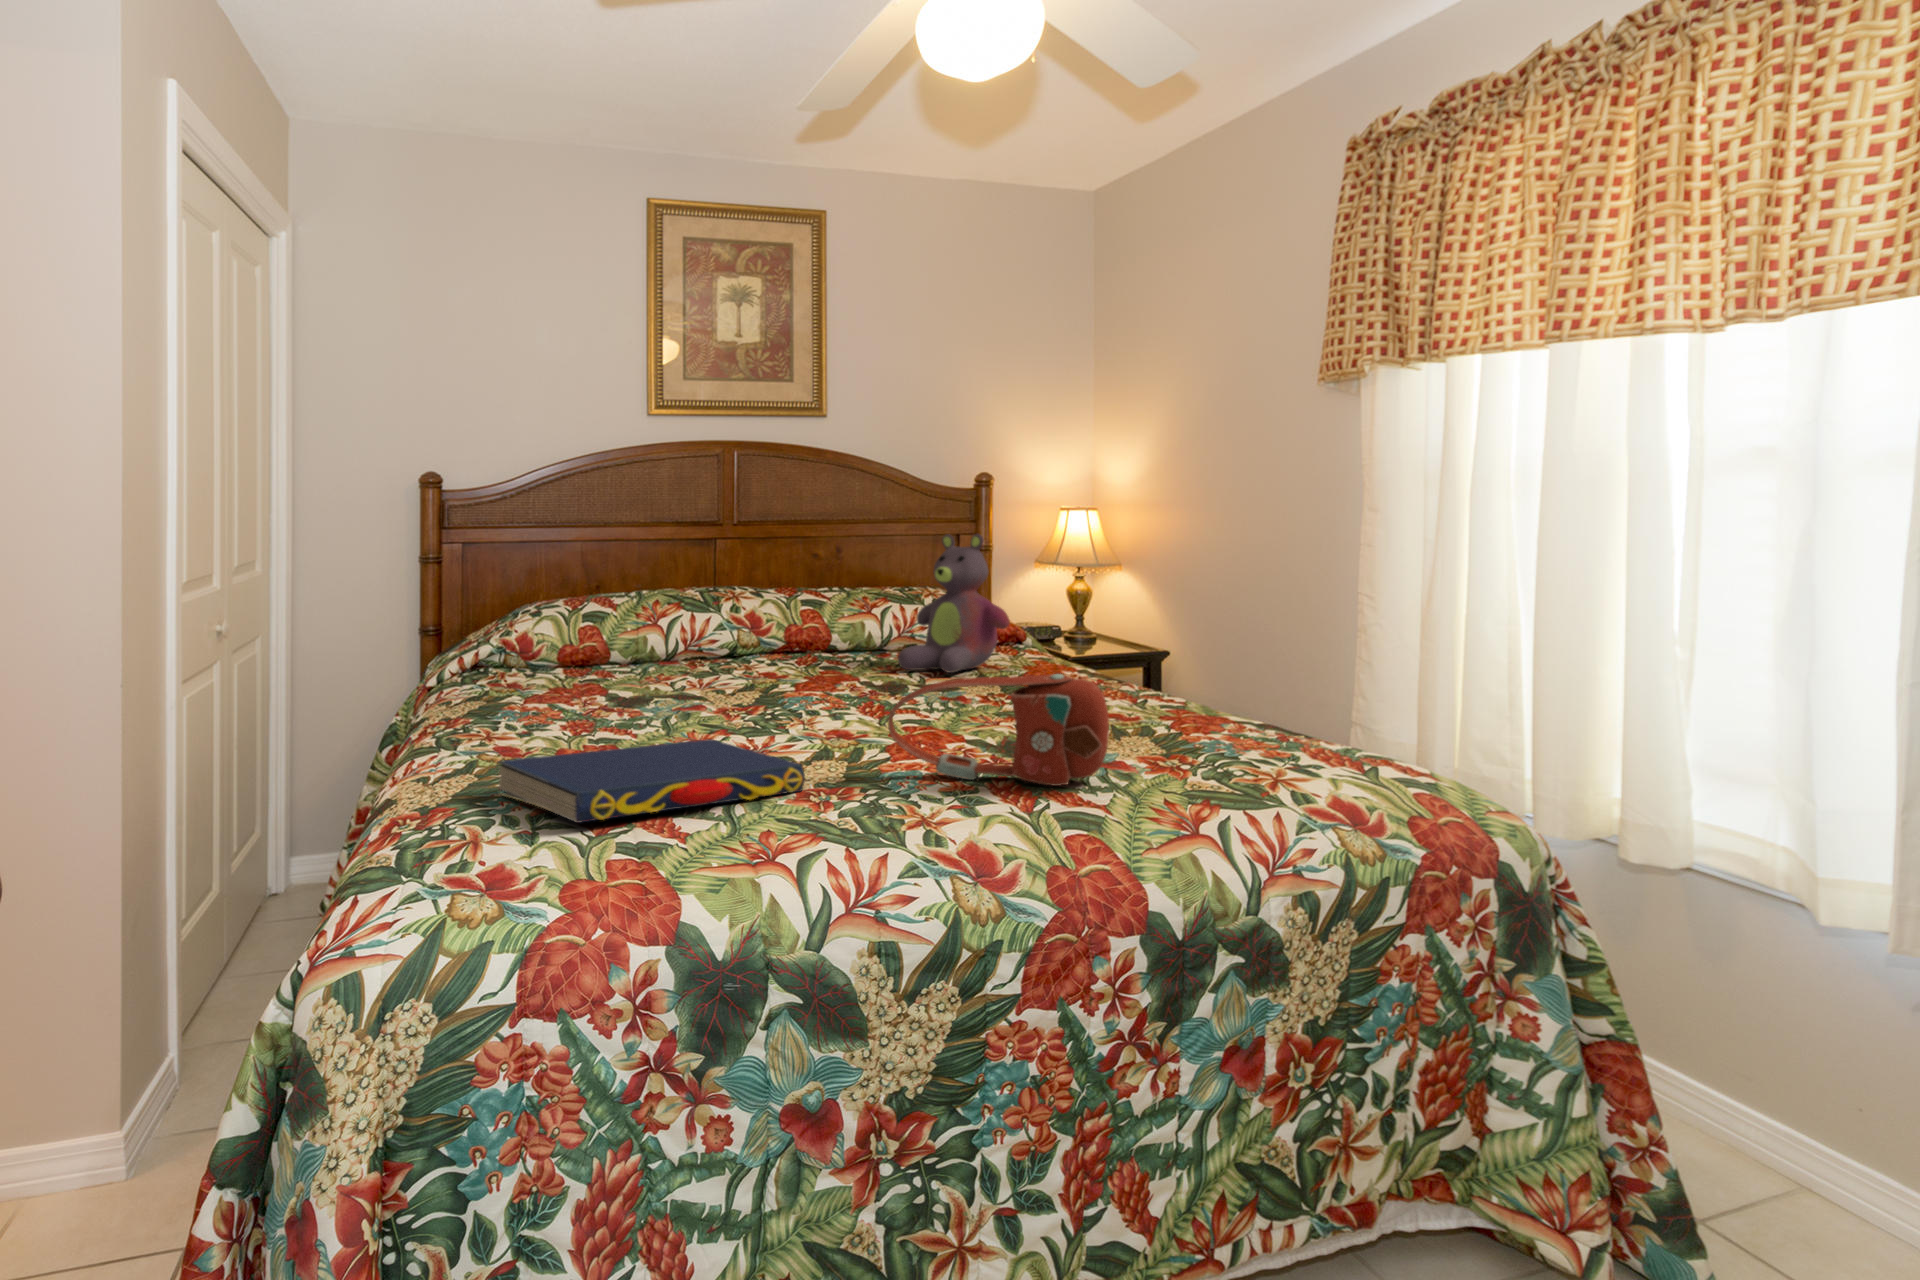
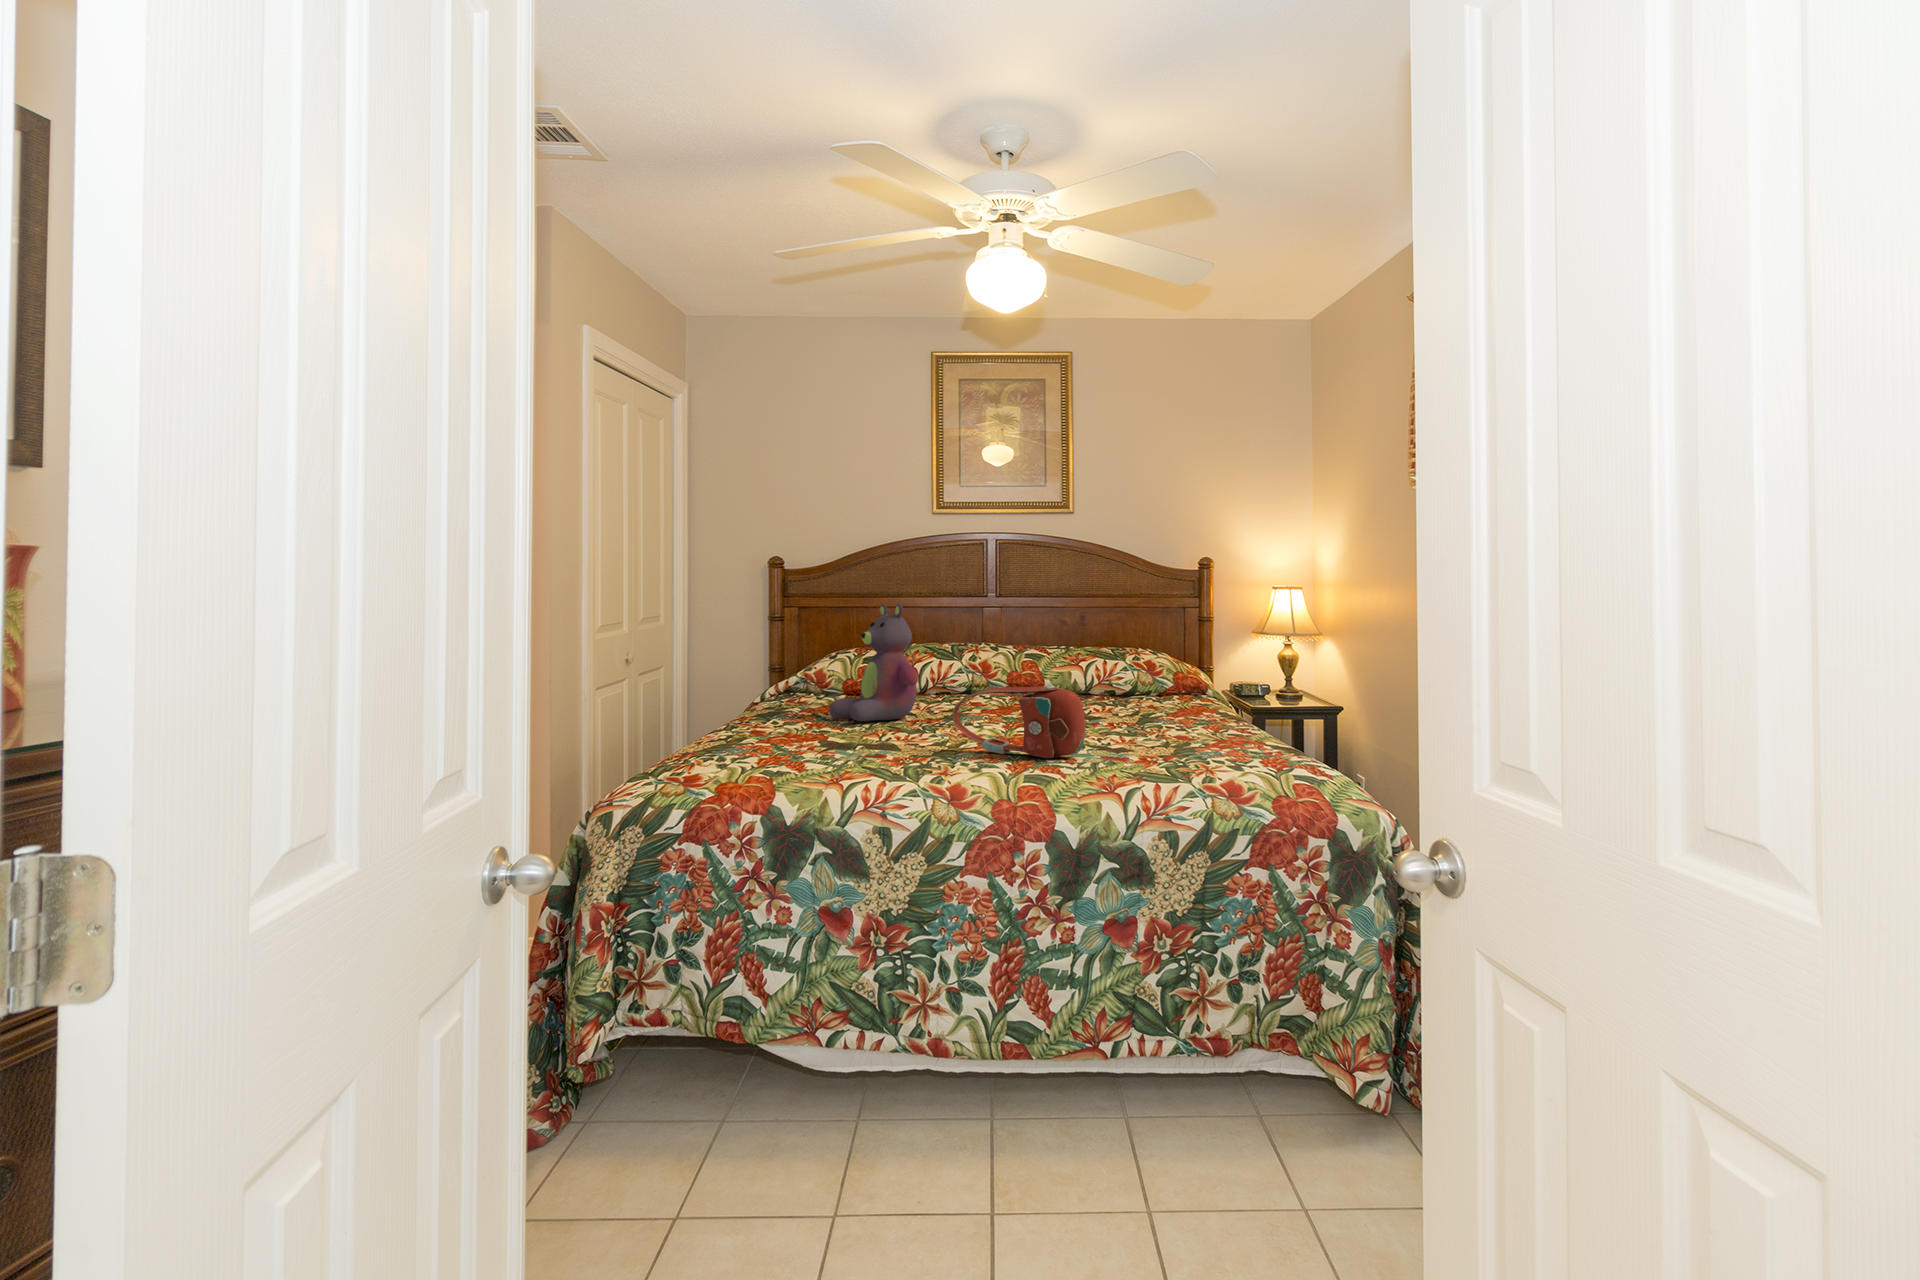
stuffed bear: present [898,534,1010,673] -> present [829,604,918,721]
book: present [498,739,805,823] -> none [725,726,894,755]

